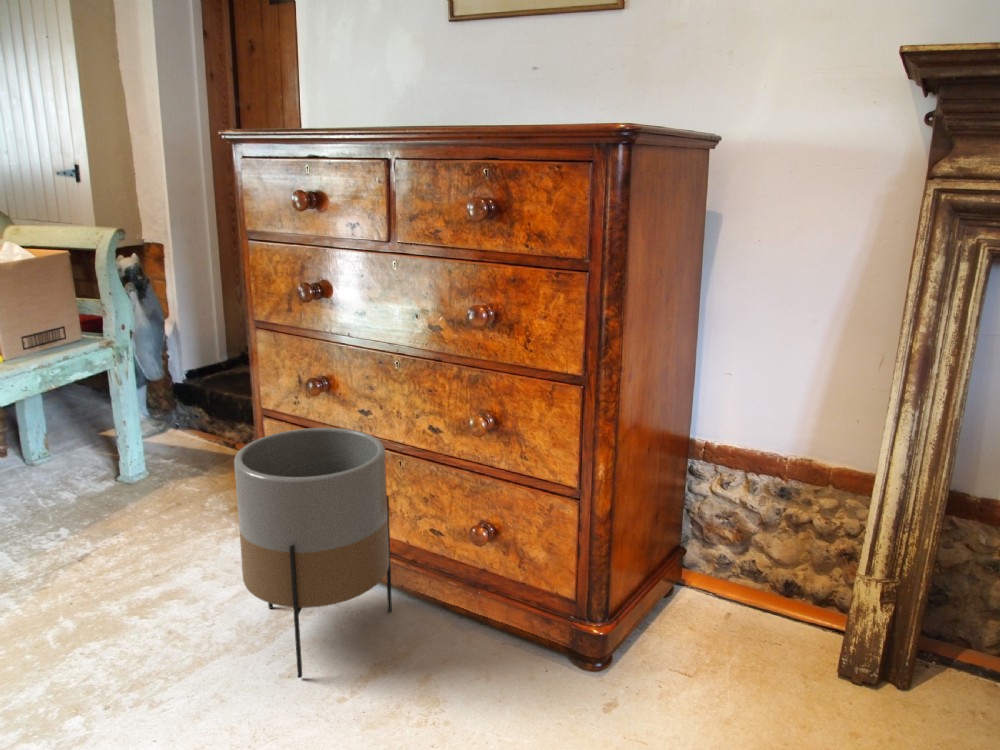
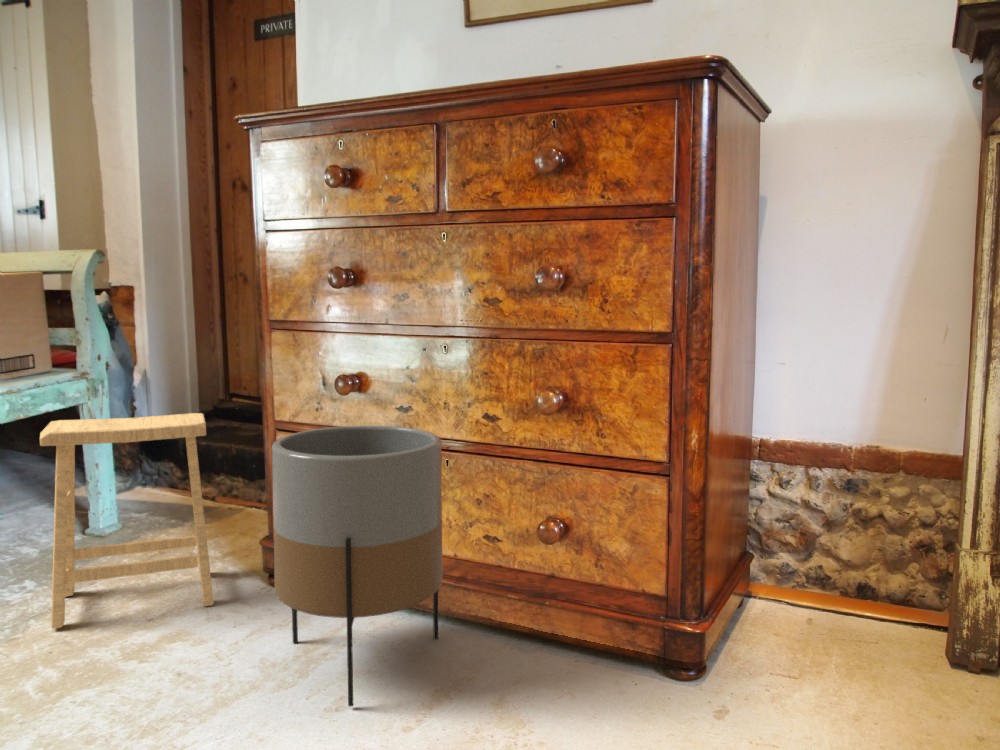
footstool: none [55,395,216,581] -> present [40,413,214,628]

